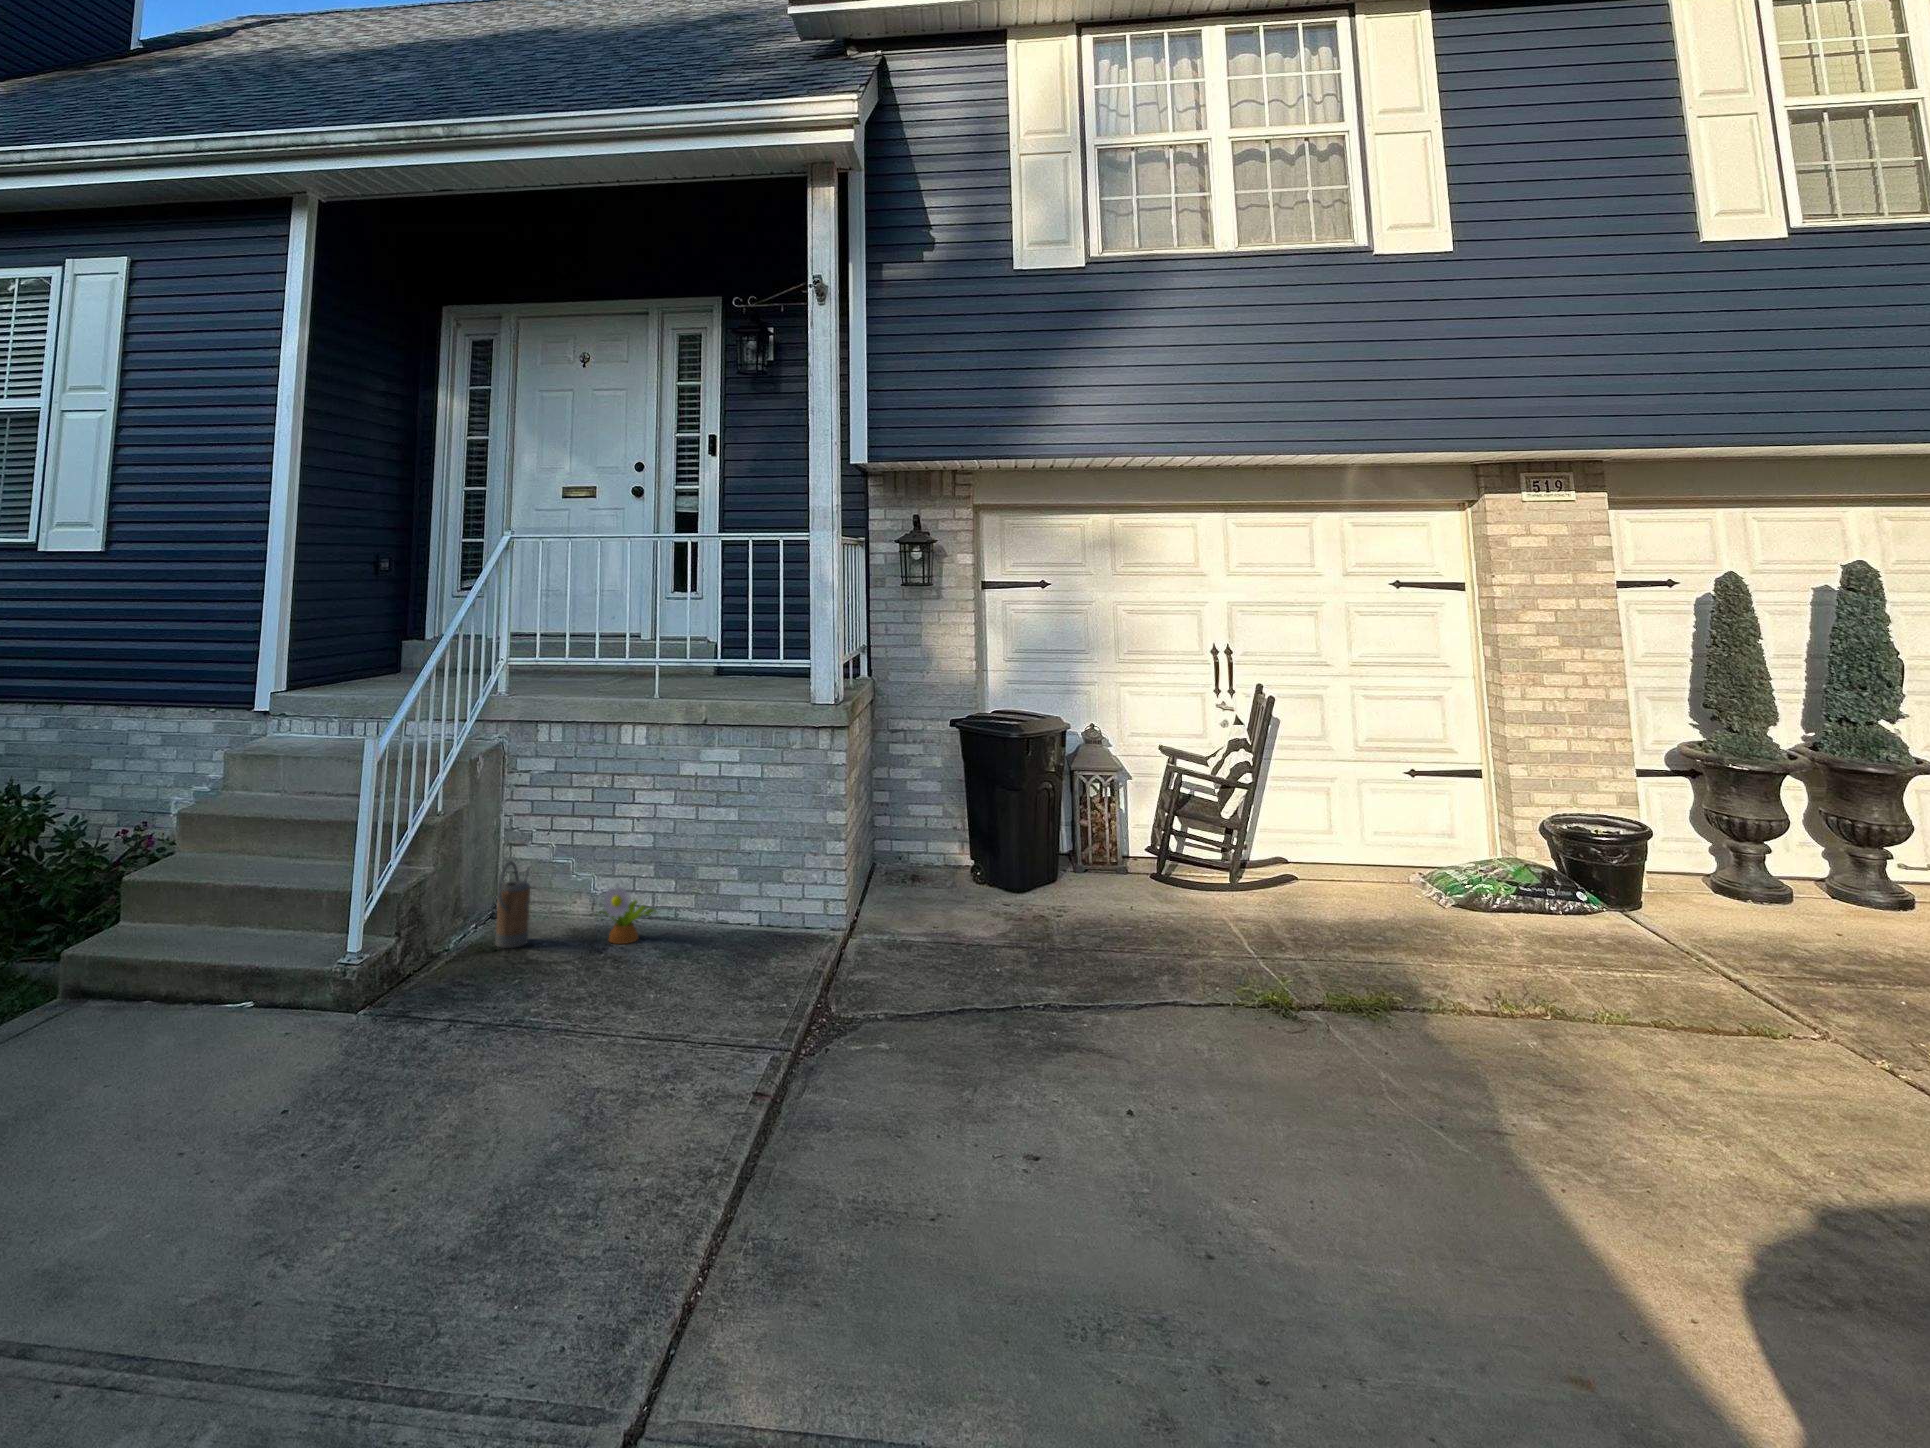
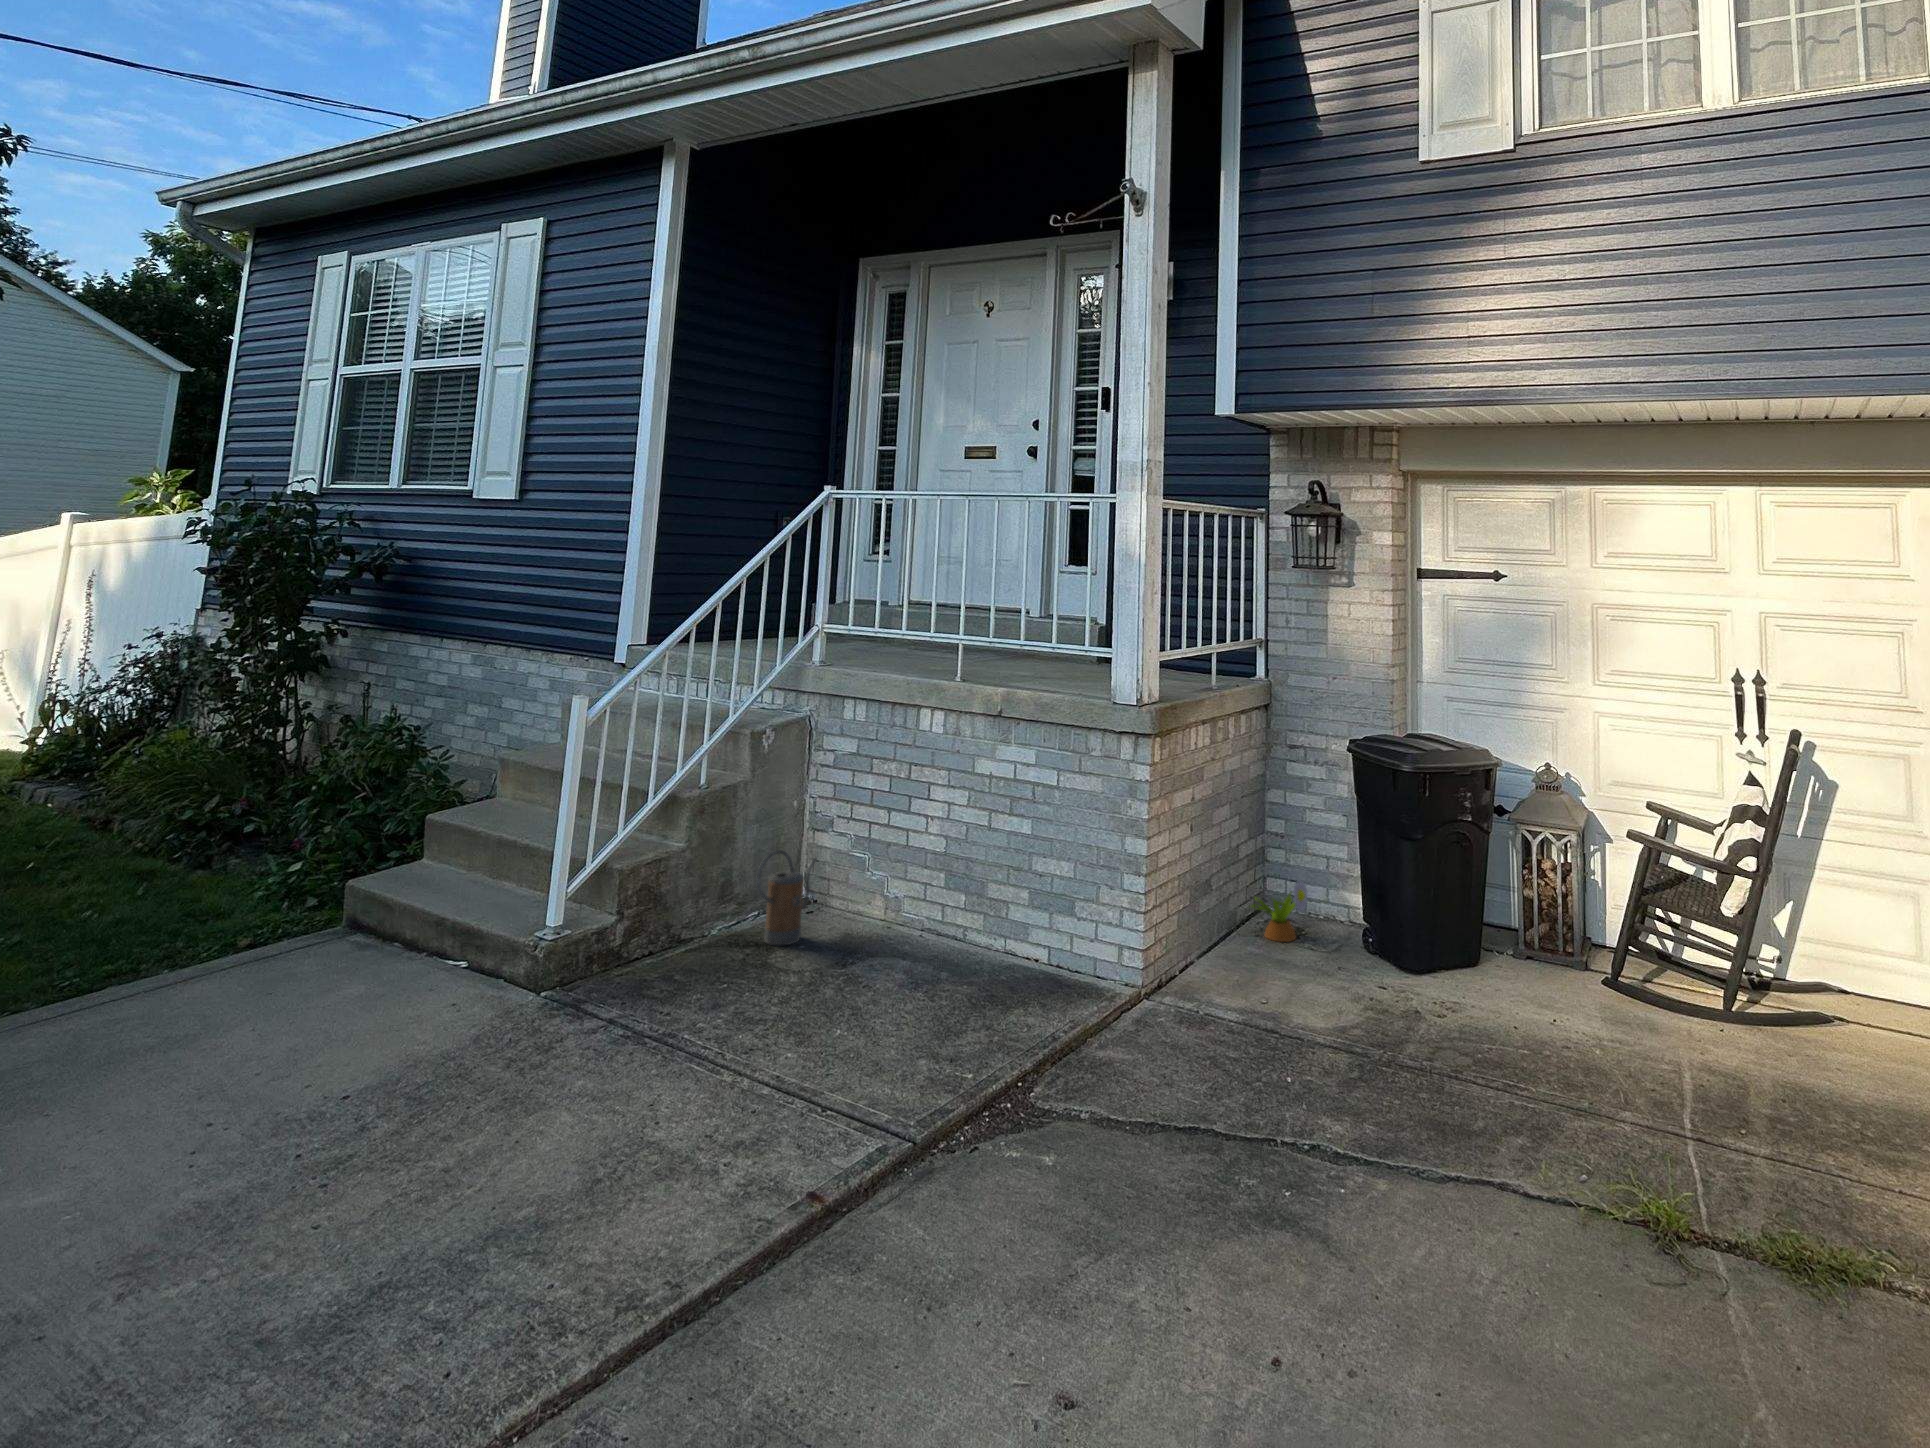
decorative plant: present [600,885,656,944] -> present [1251,880,1308,942]

